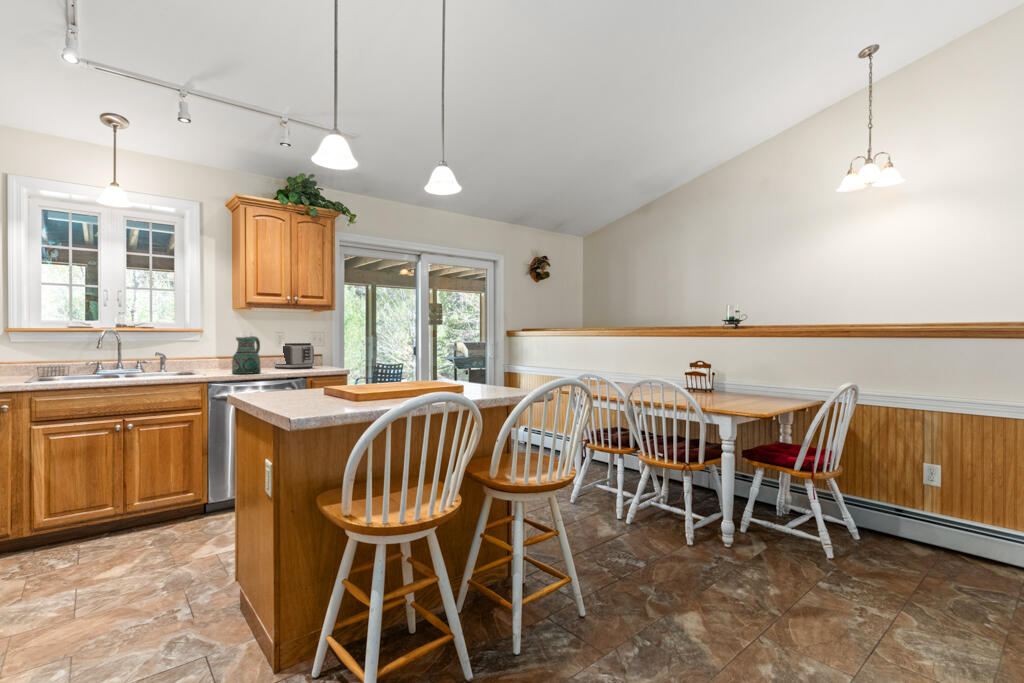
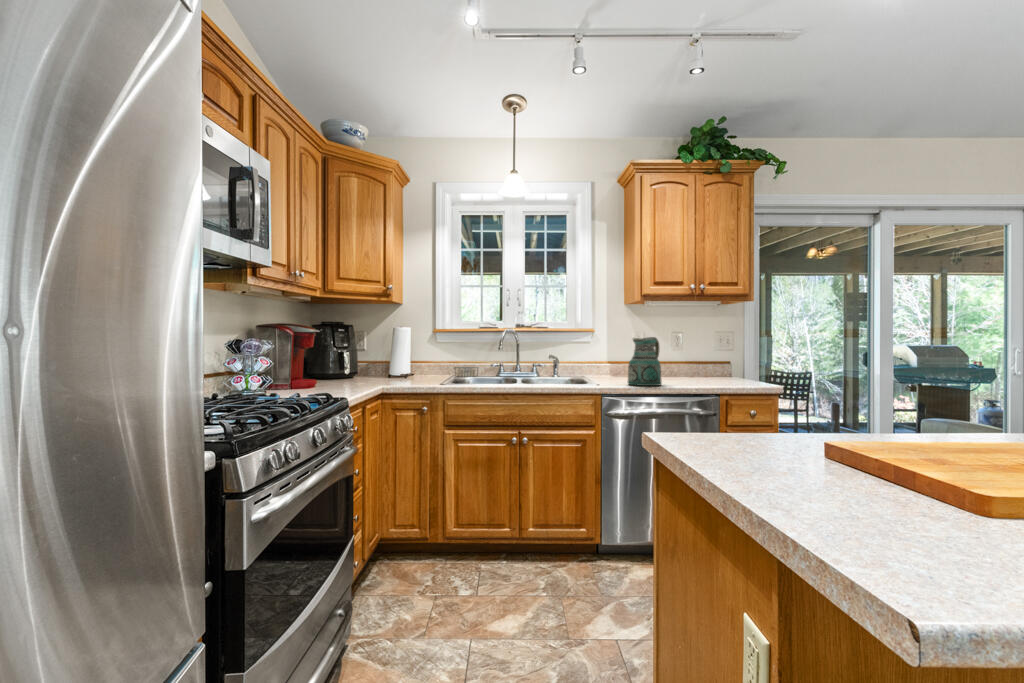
toaster: present [275,343,314,369] -> none [669,346,721,380]

